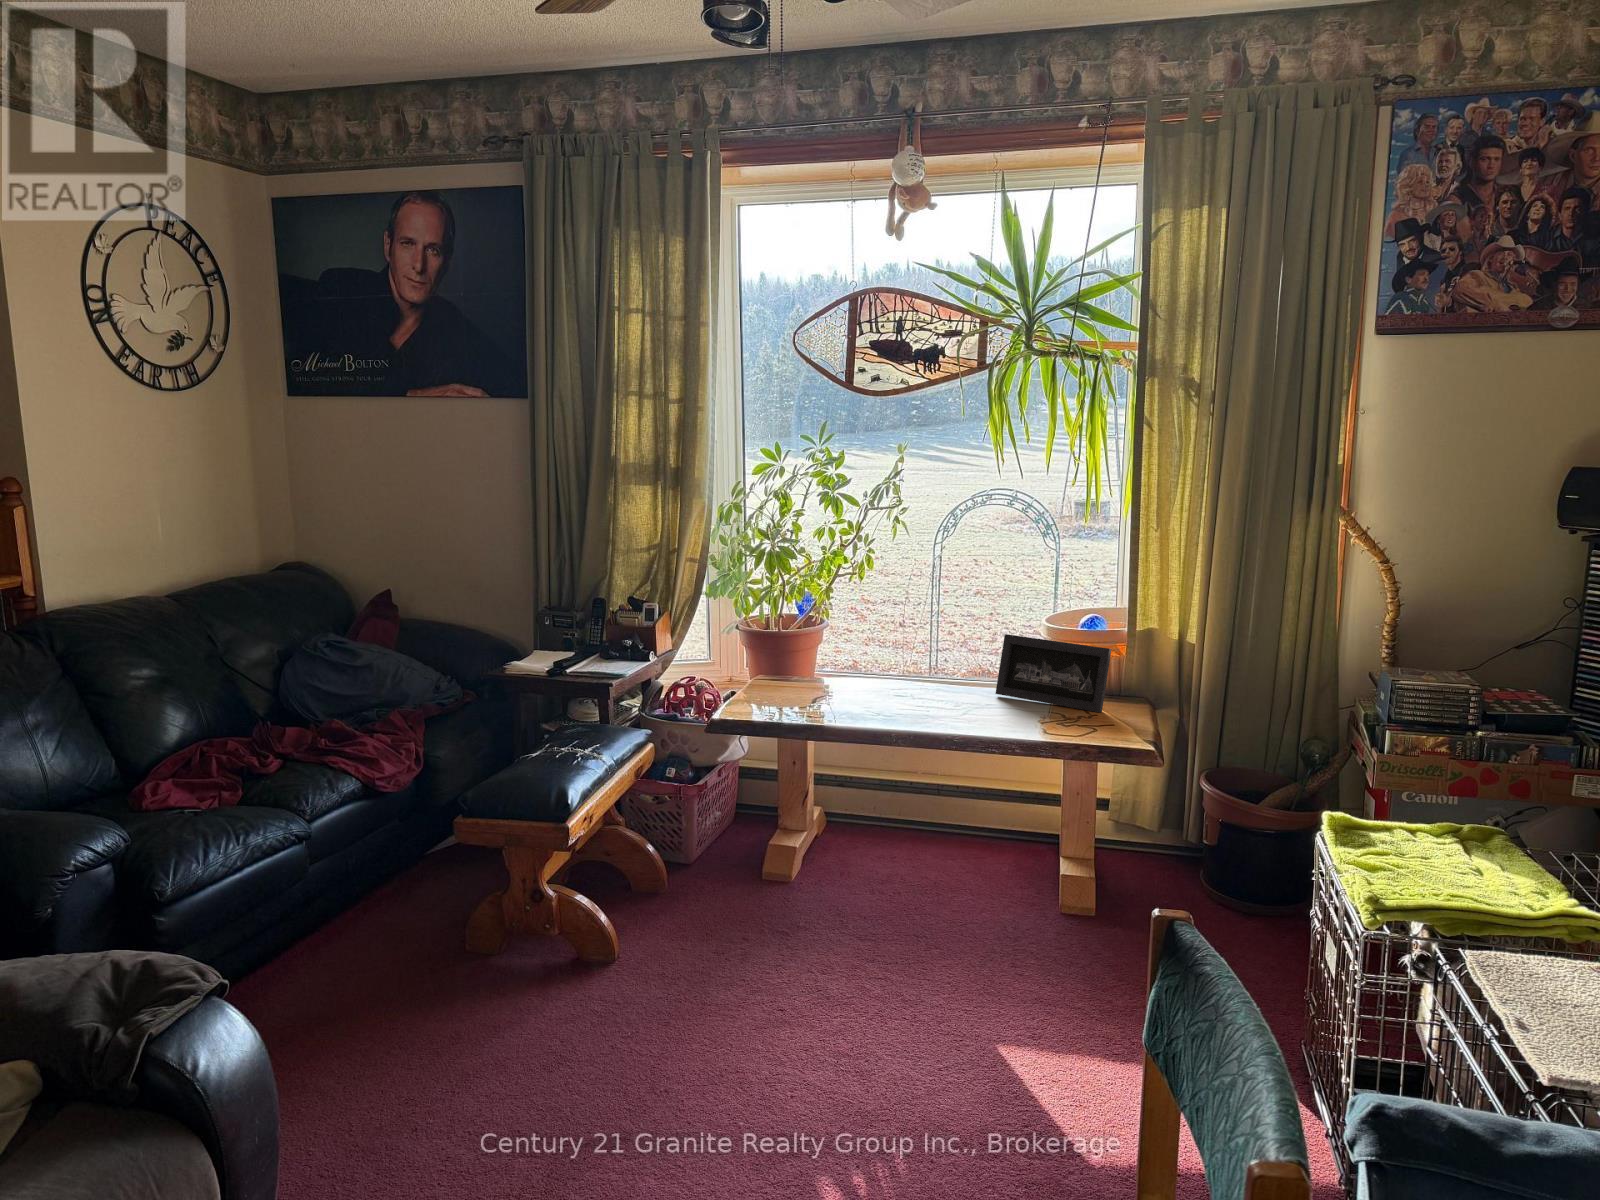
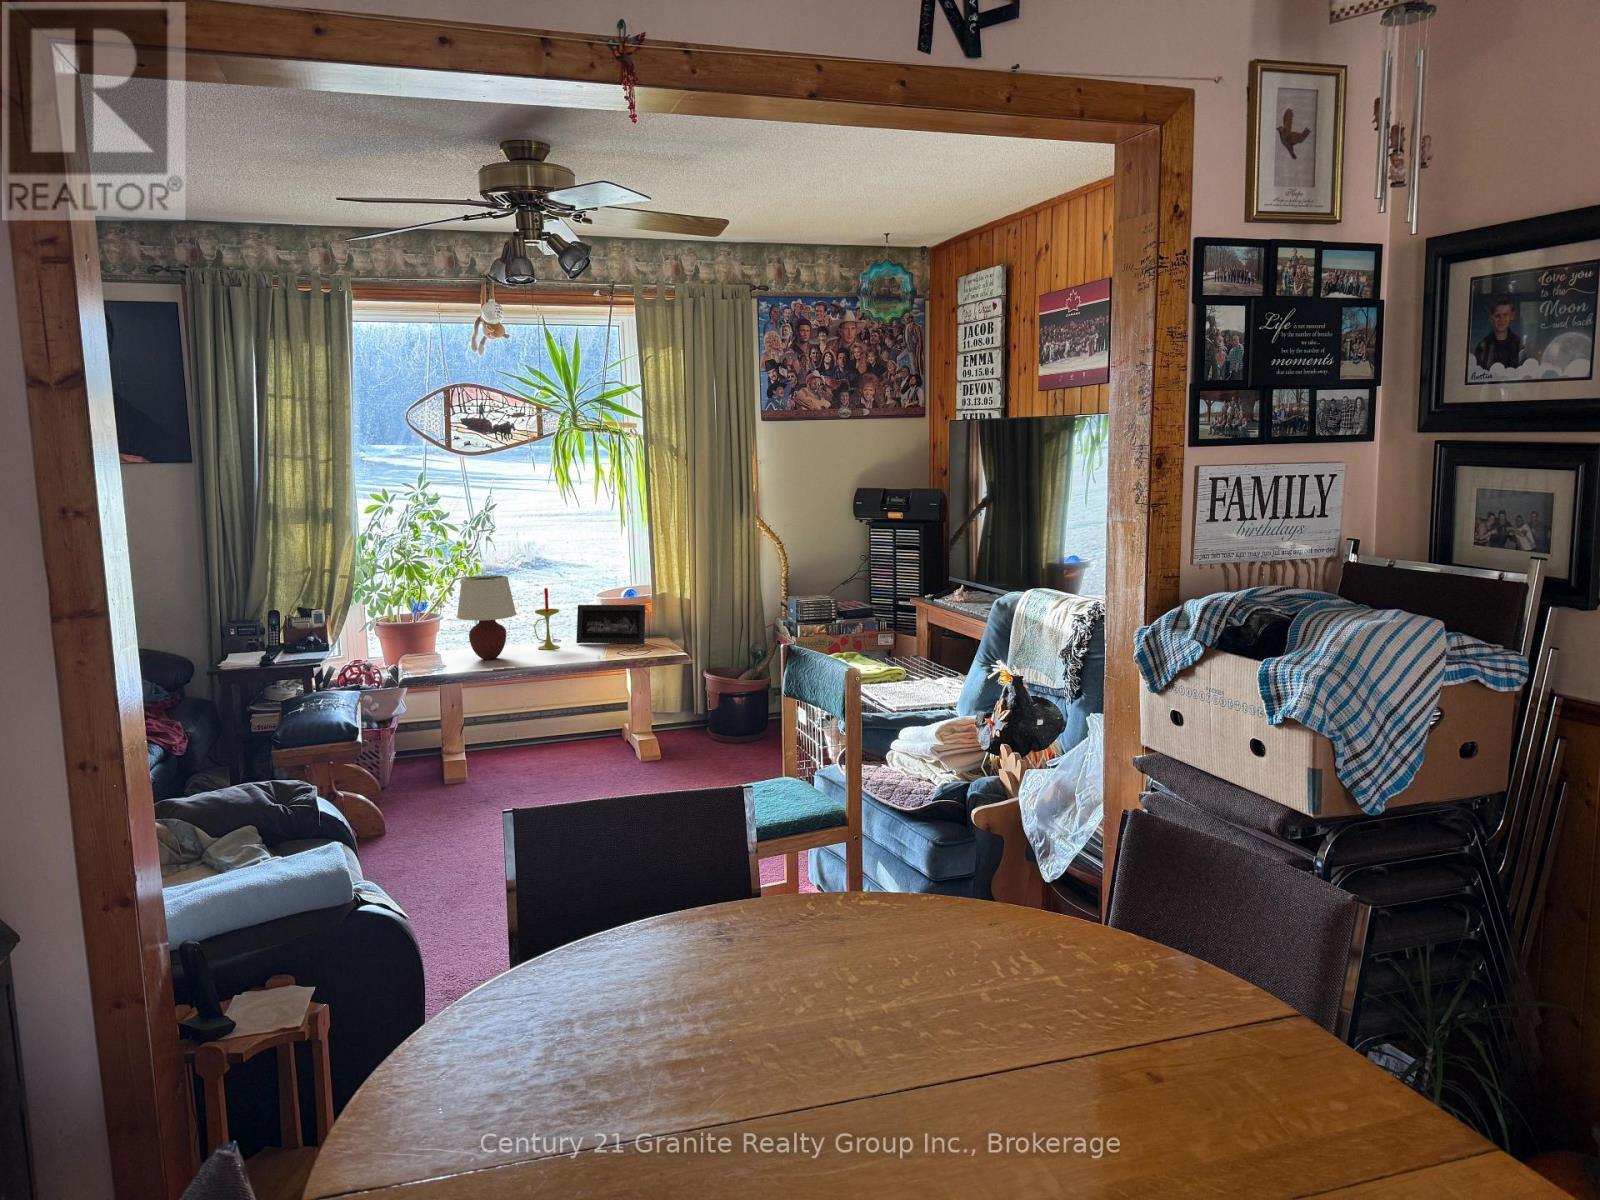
table lamp: none [806,577,895,707] -> present [457,575,517,659]
candle: none [927,602,971,701] -> present [534,588,559,650]

